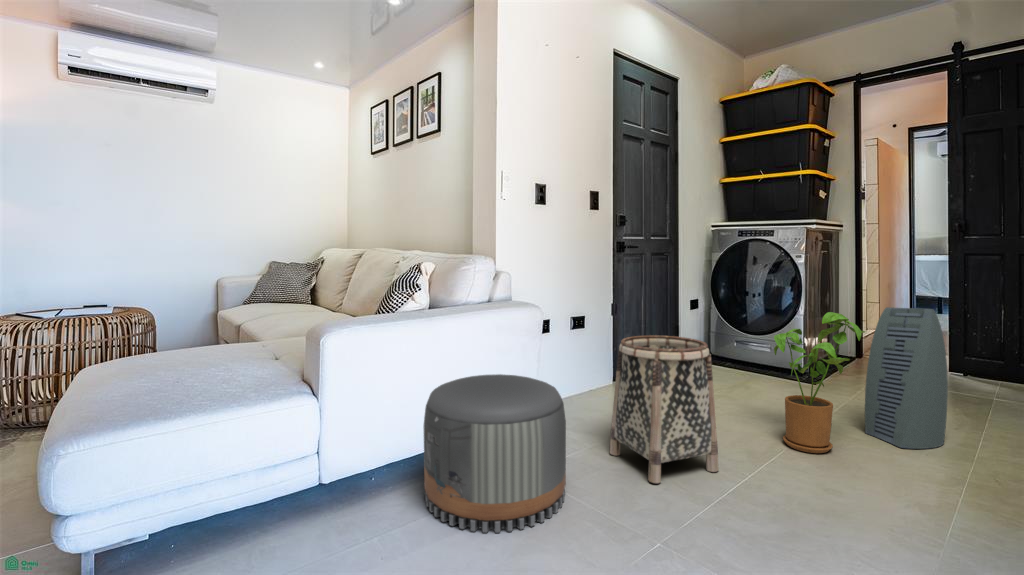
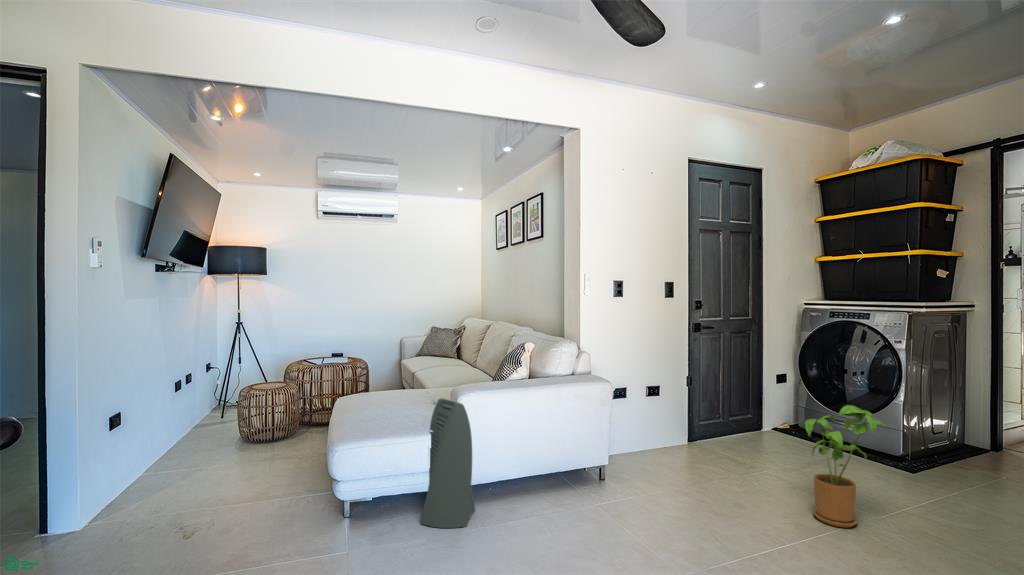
air purifier: present [865,307,948,449] -> present [421,398,475,528]
basket: present [610,335,719,483] -> none [655,411,737,528]
pouf: present [423,374,566,532] -> none [511,431,608,541]

